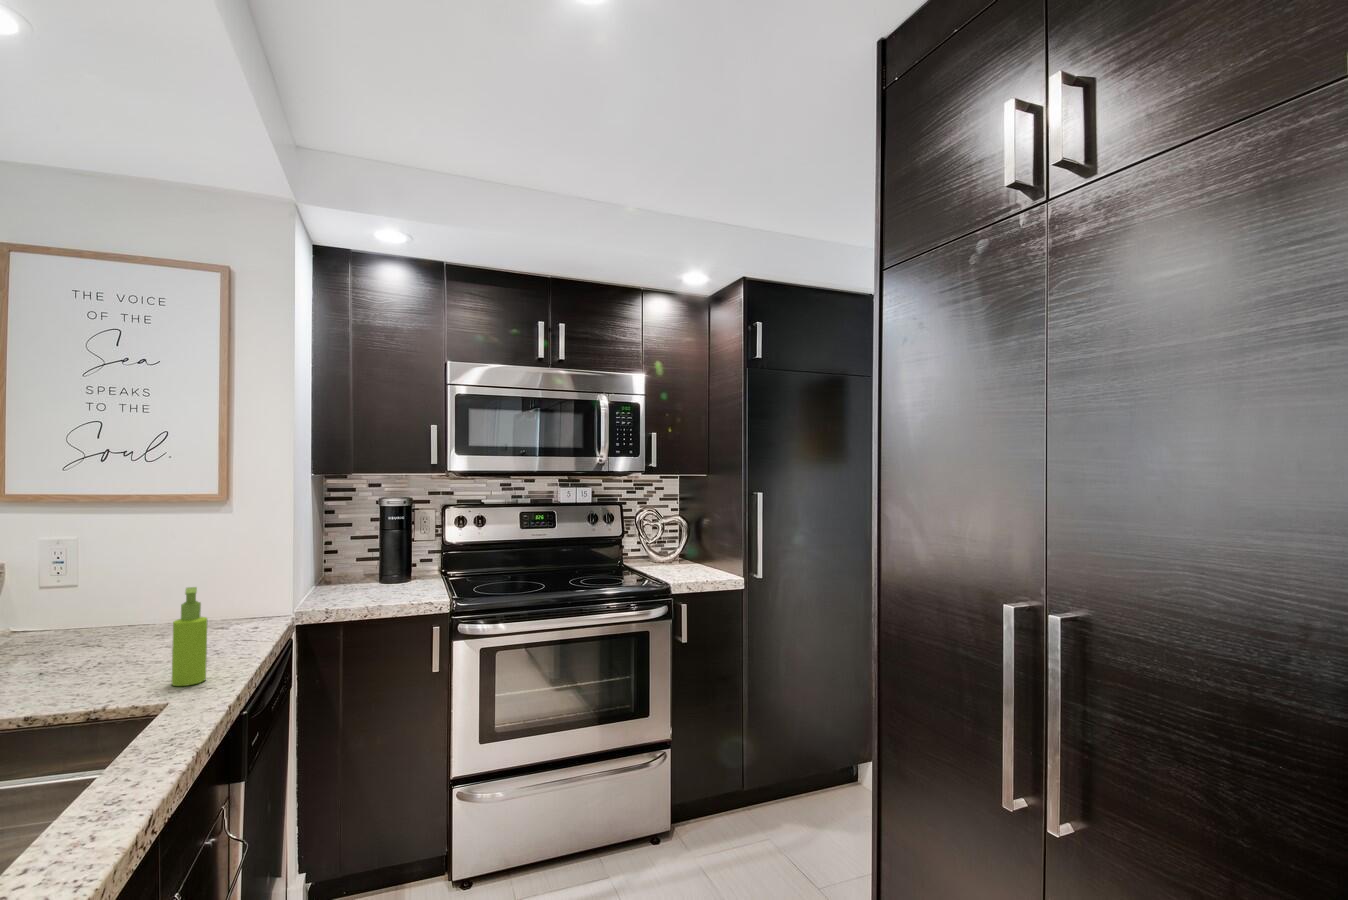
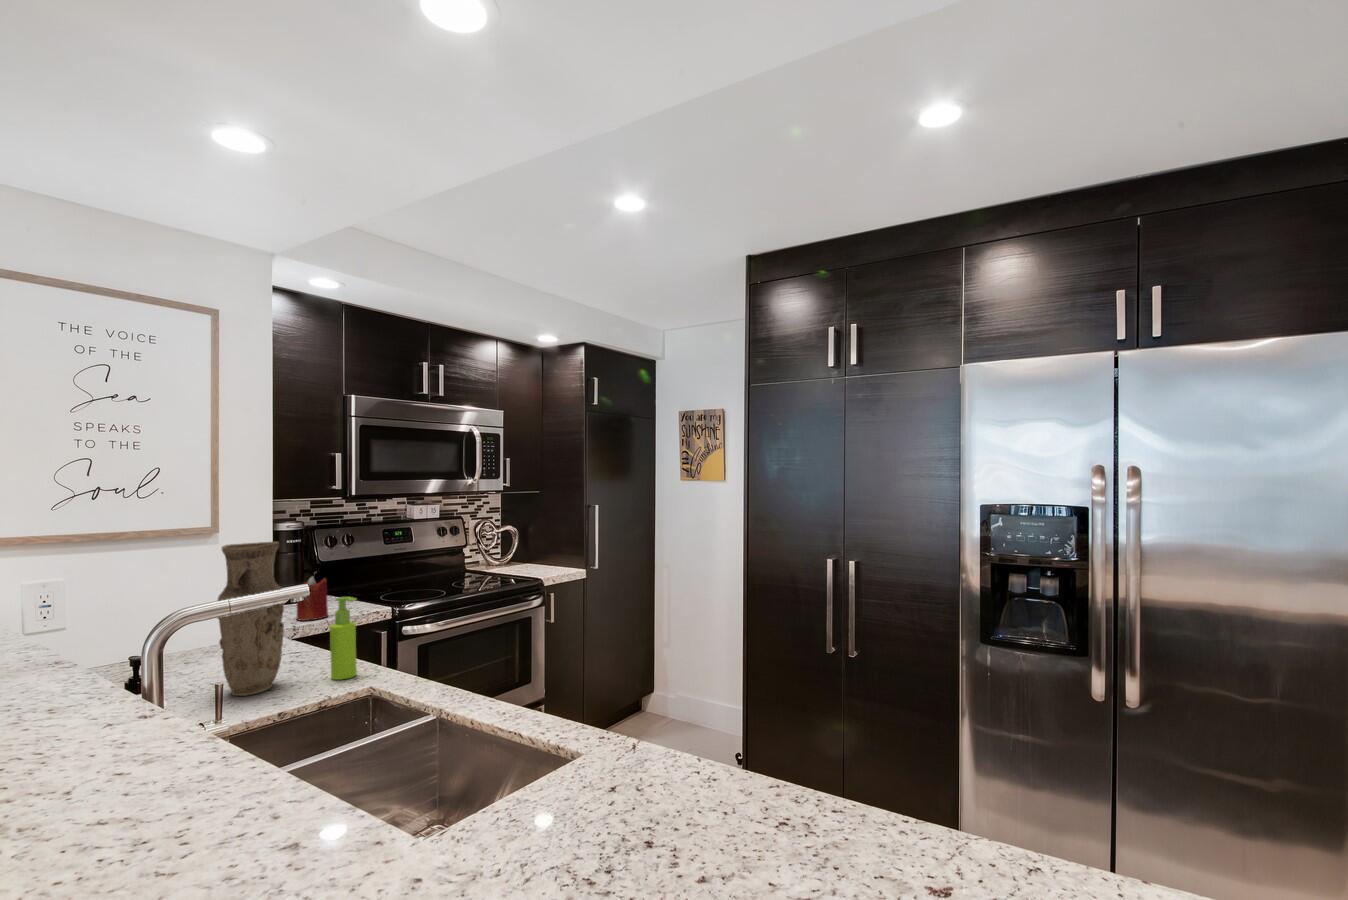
vase: none [59,513,156,684] -> present [218,542,284,696]
candle: none [369,552,401,598] -> present [297,577,328,621]

